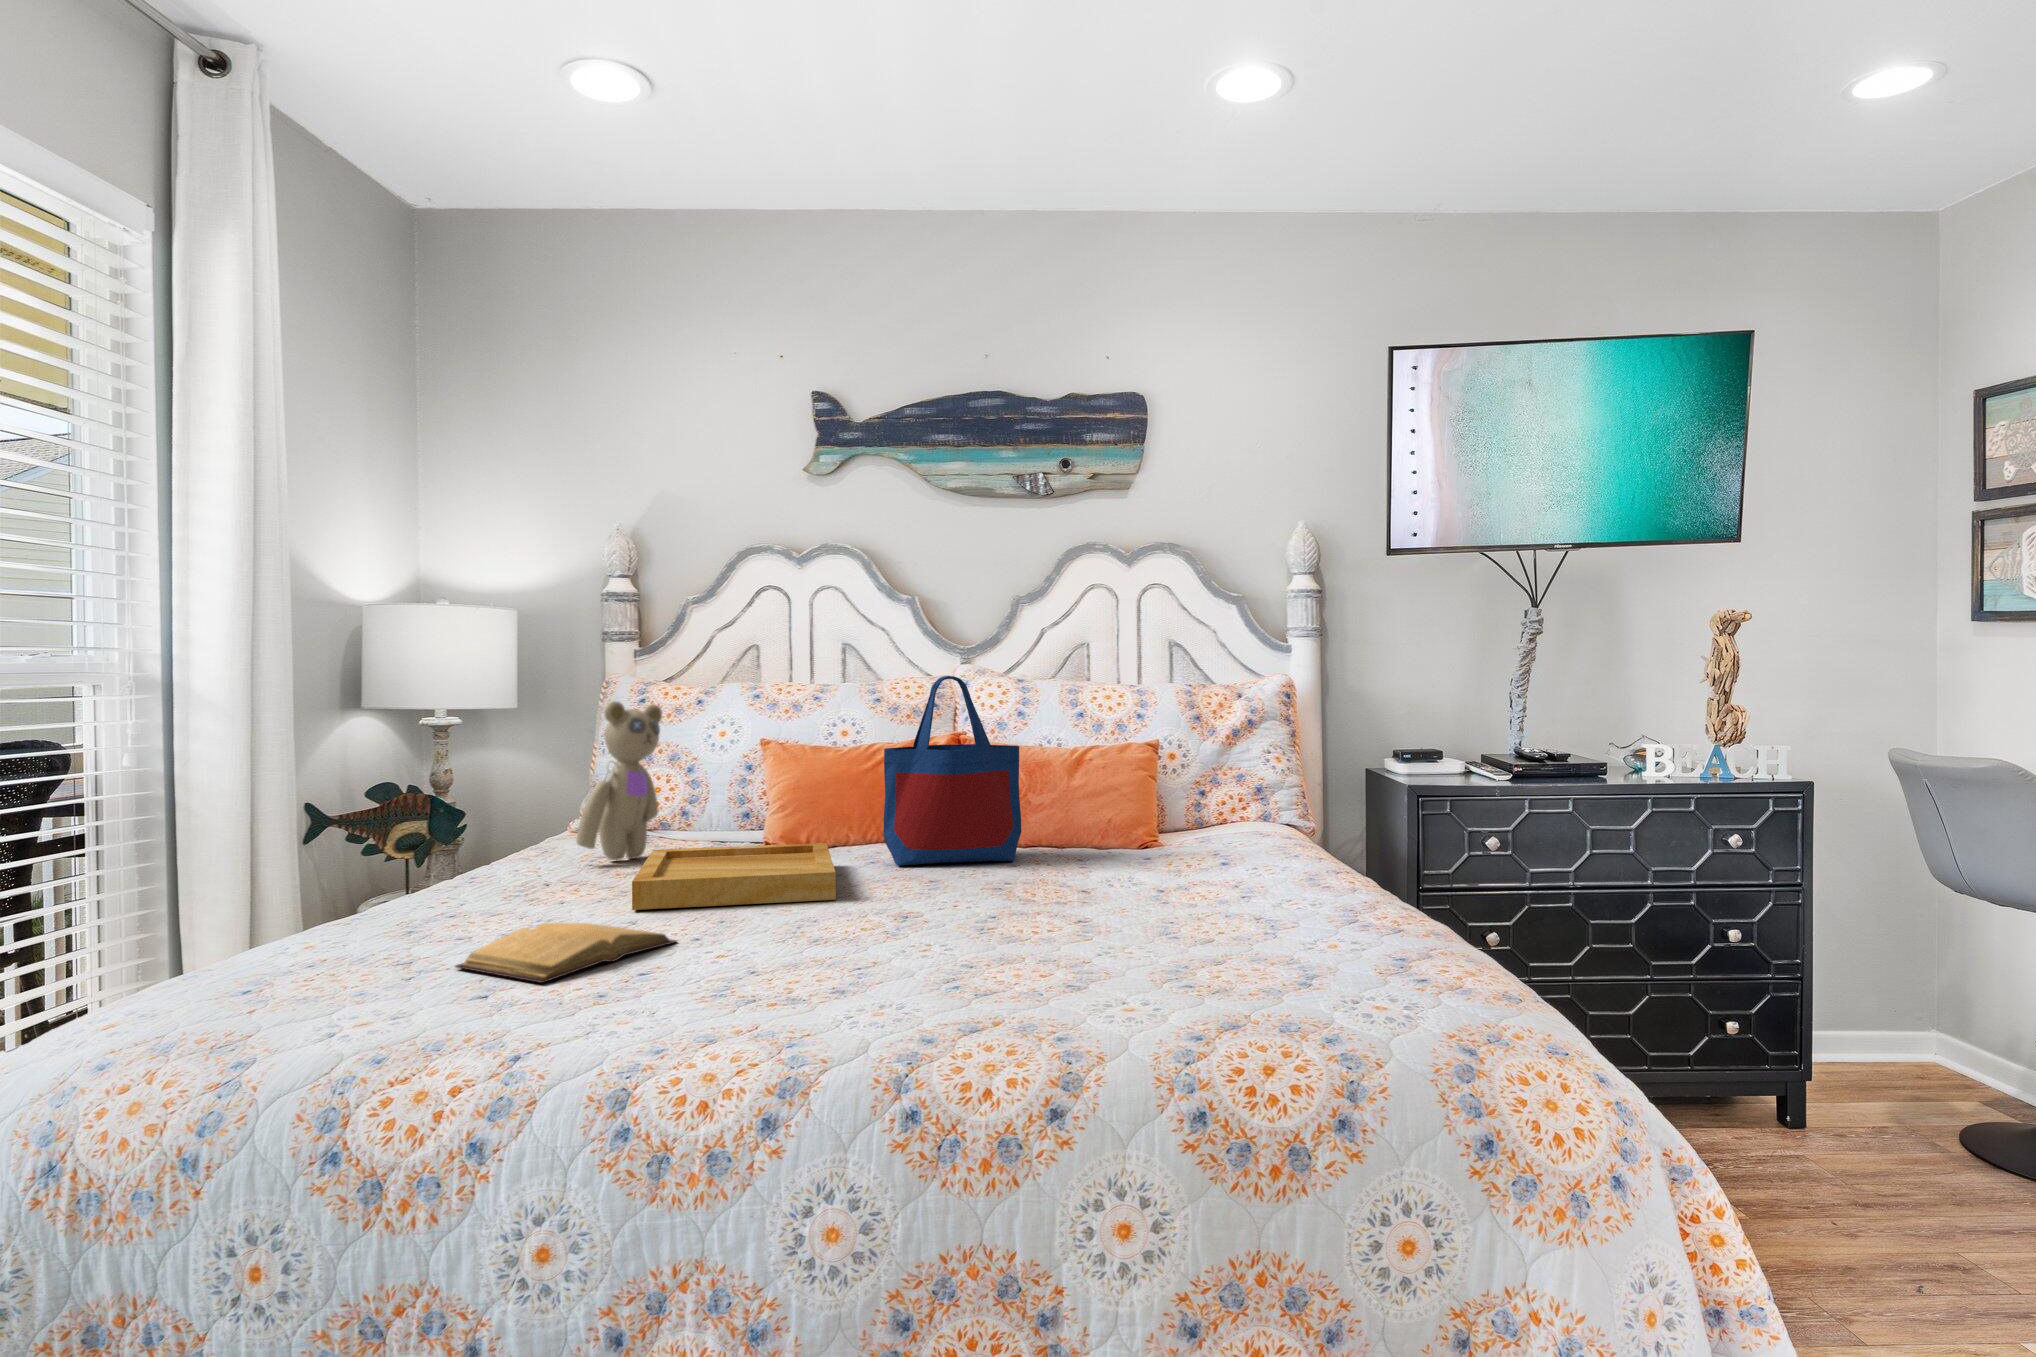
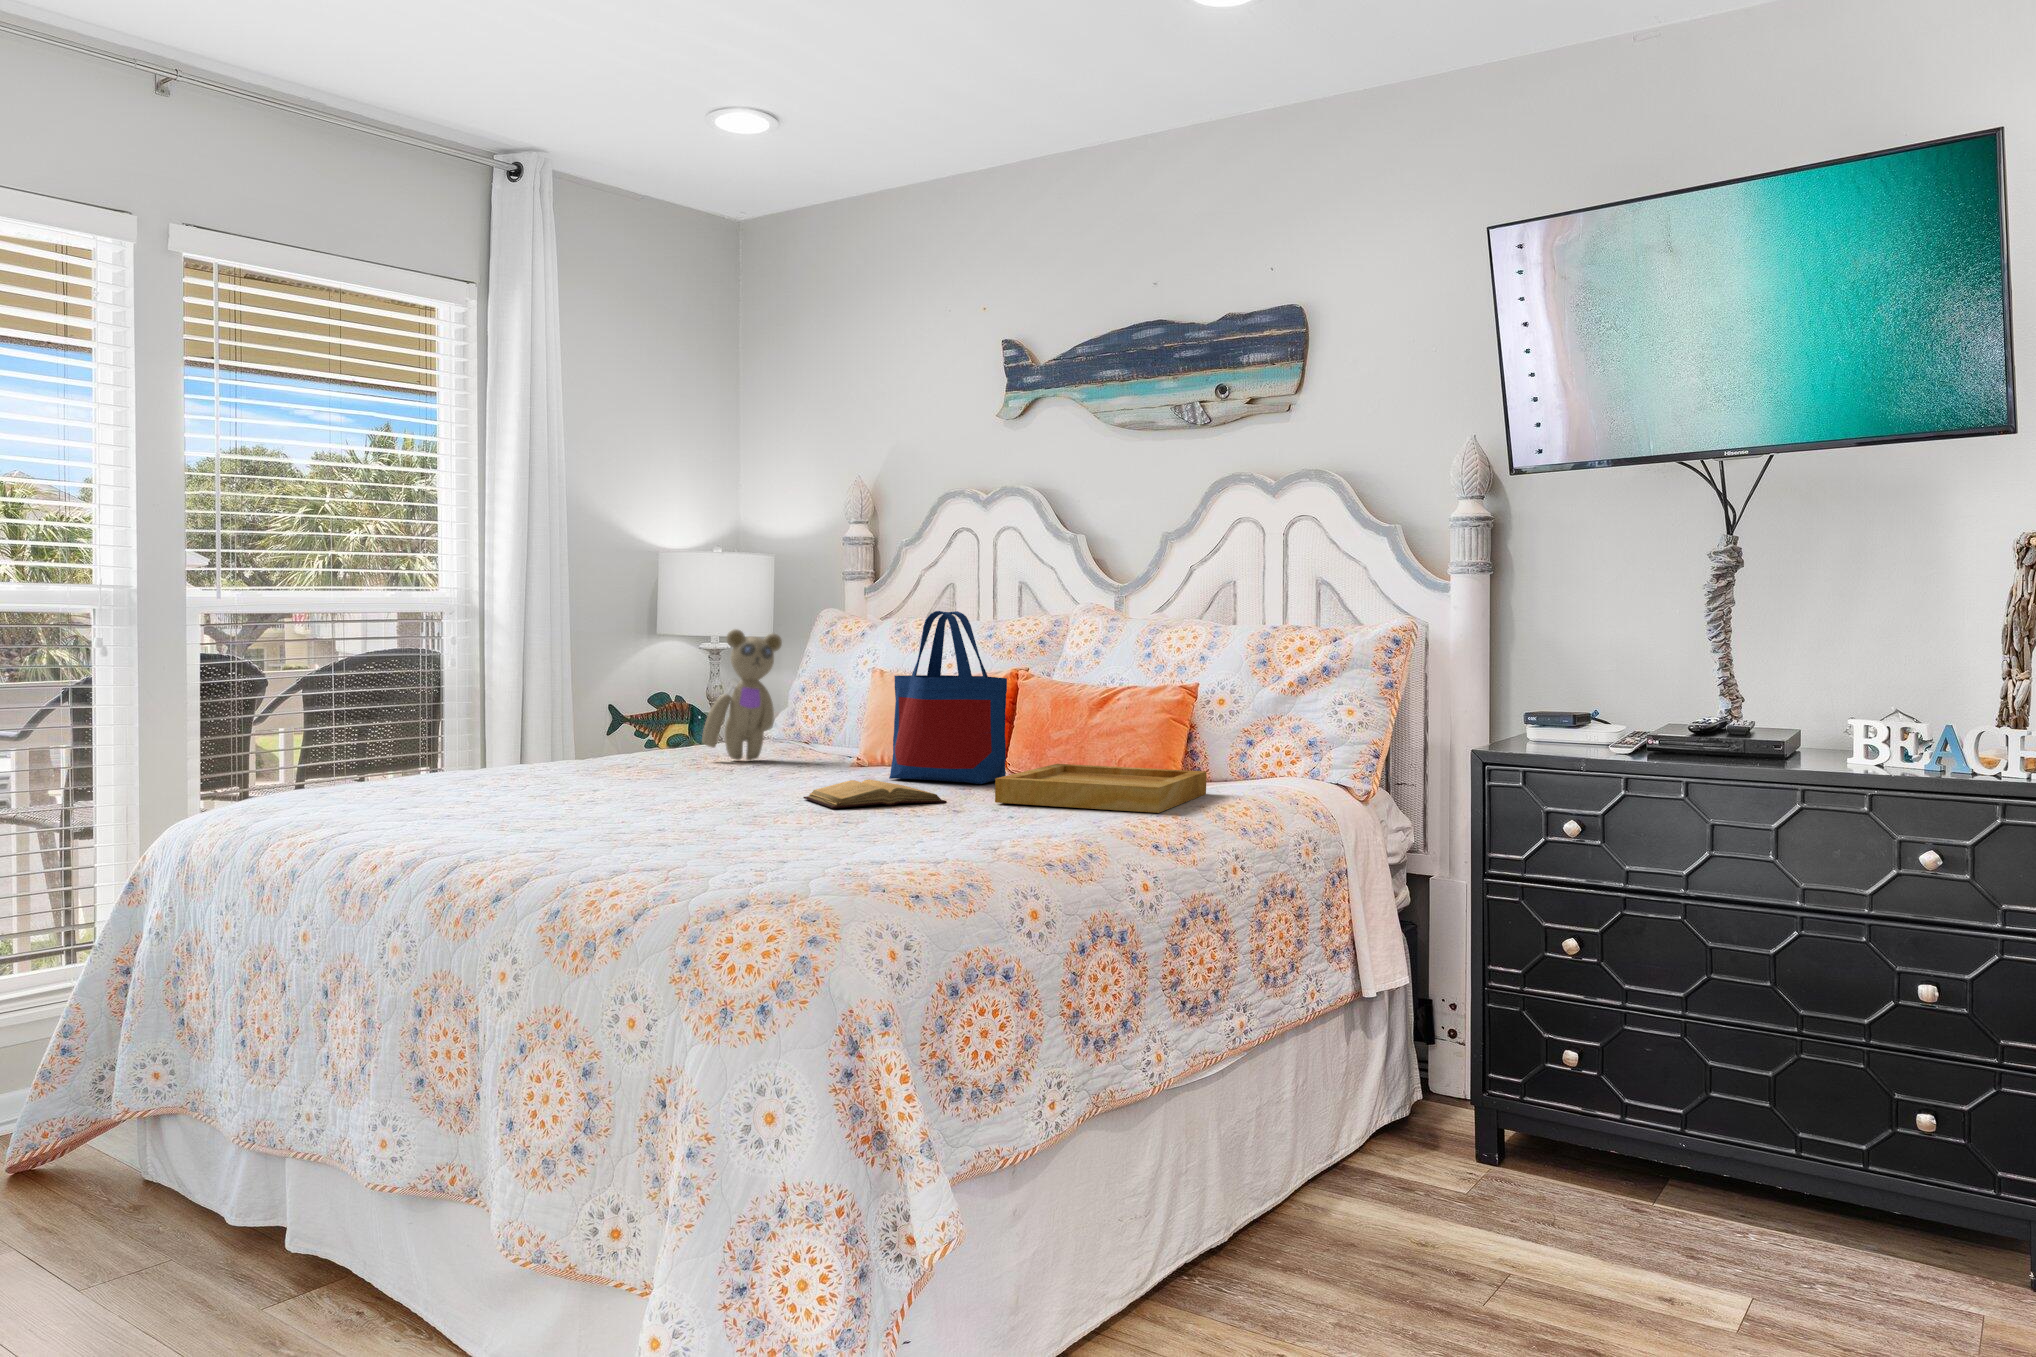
tray: present [632,843,836,910] -> present [995,764,1206,813]
book: present [455,923,677,983] -> present [803,779,947,808]

